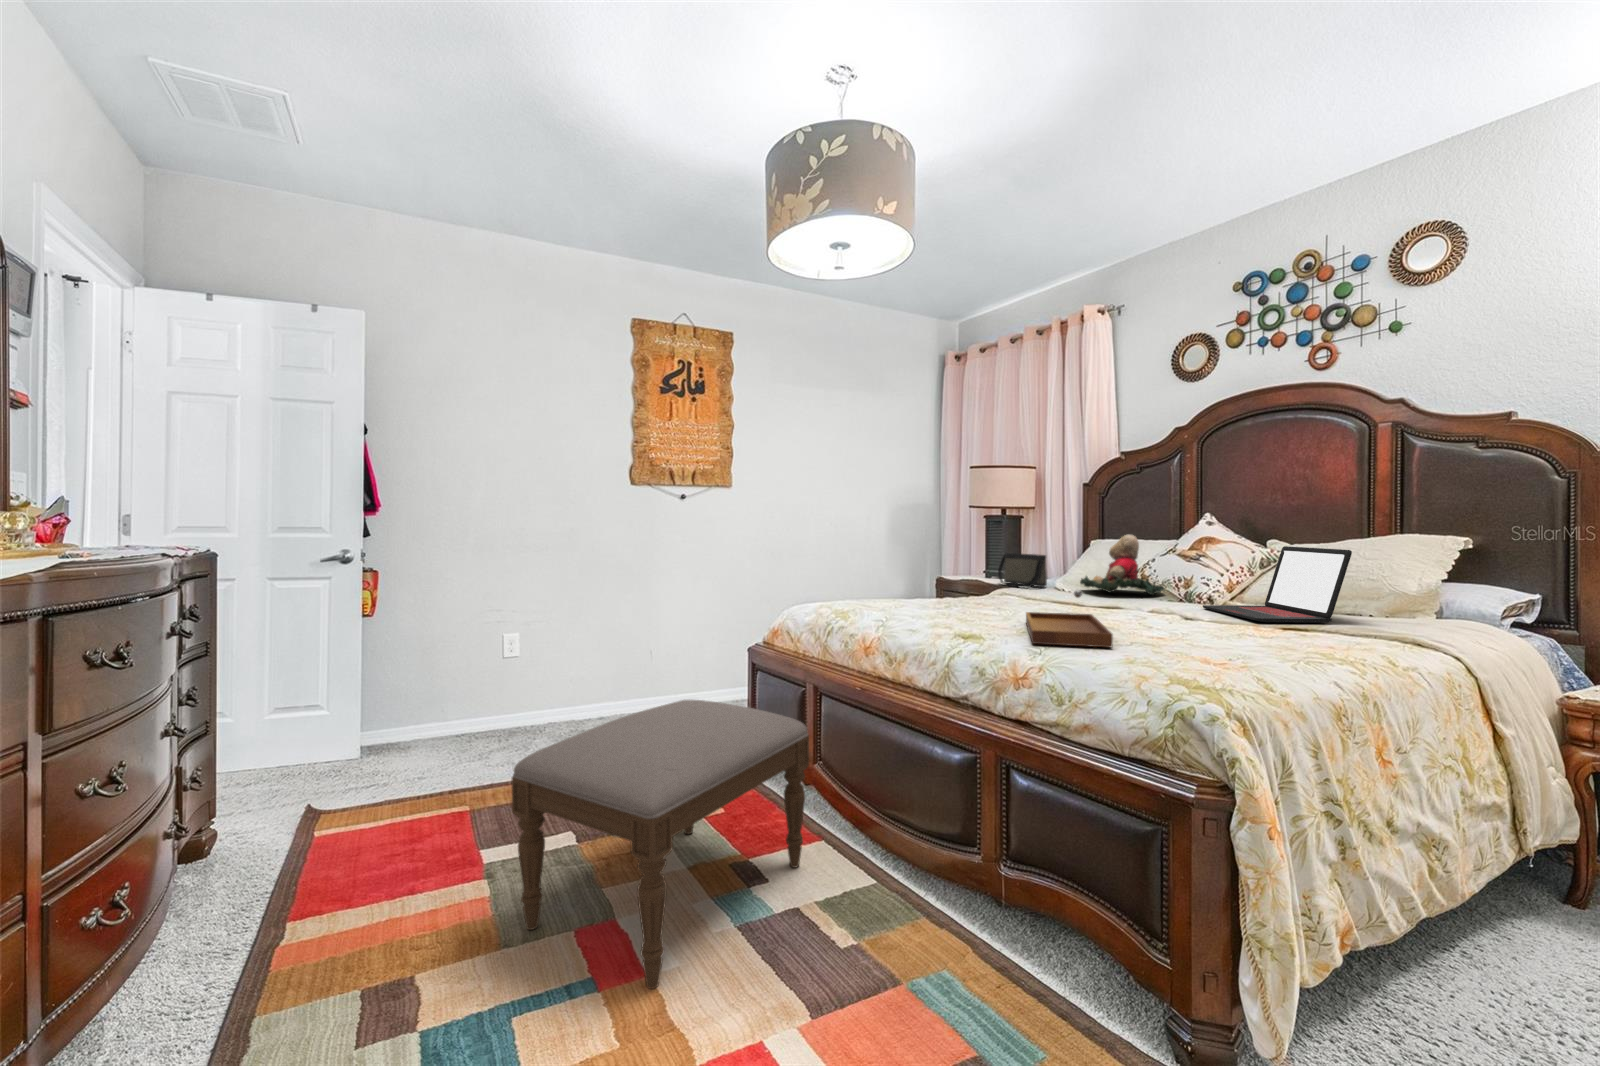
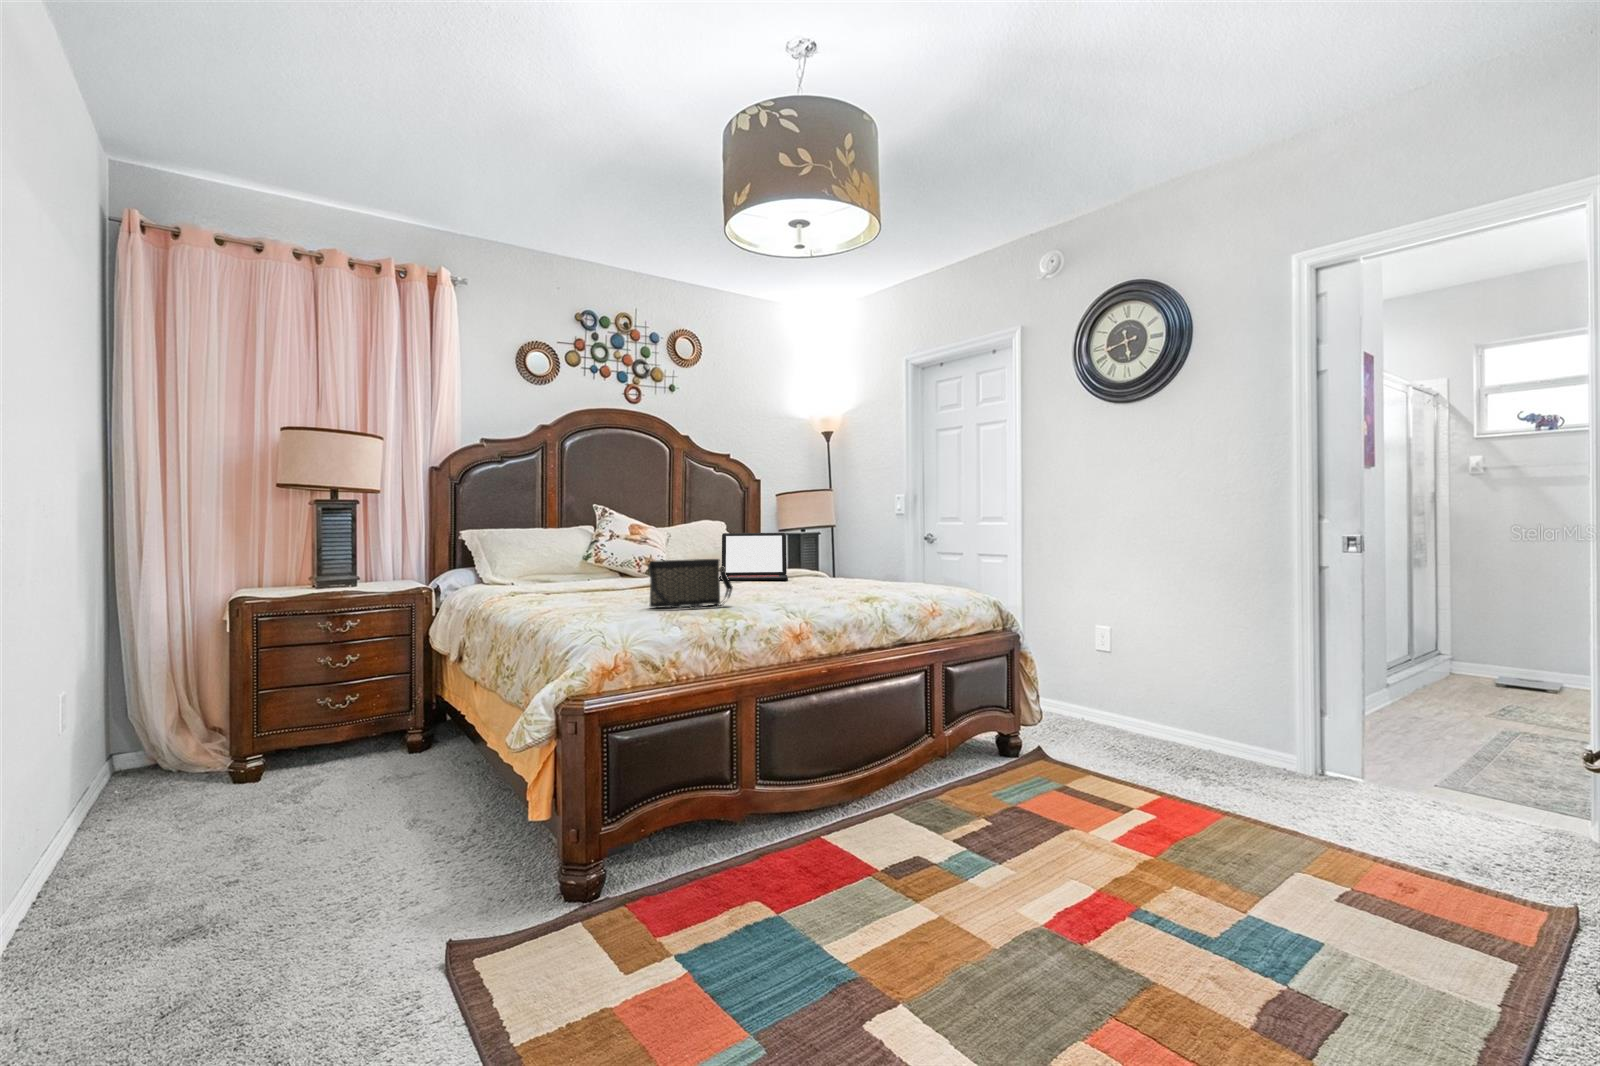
teddy bear: present [1080,535,1164,596] -> none [587,527,657,582]
handbag: present [998,553,1047,588] -> present [648,559,733,609]
tray: present [1026,590,1113,647] -> none [787,560,890,596]
ottoman: present [512,700,809,989] -> none [824,698,1128,978]

